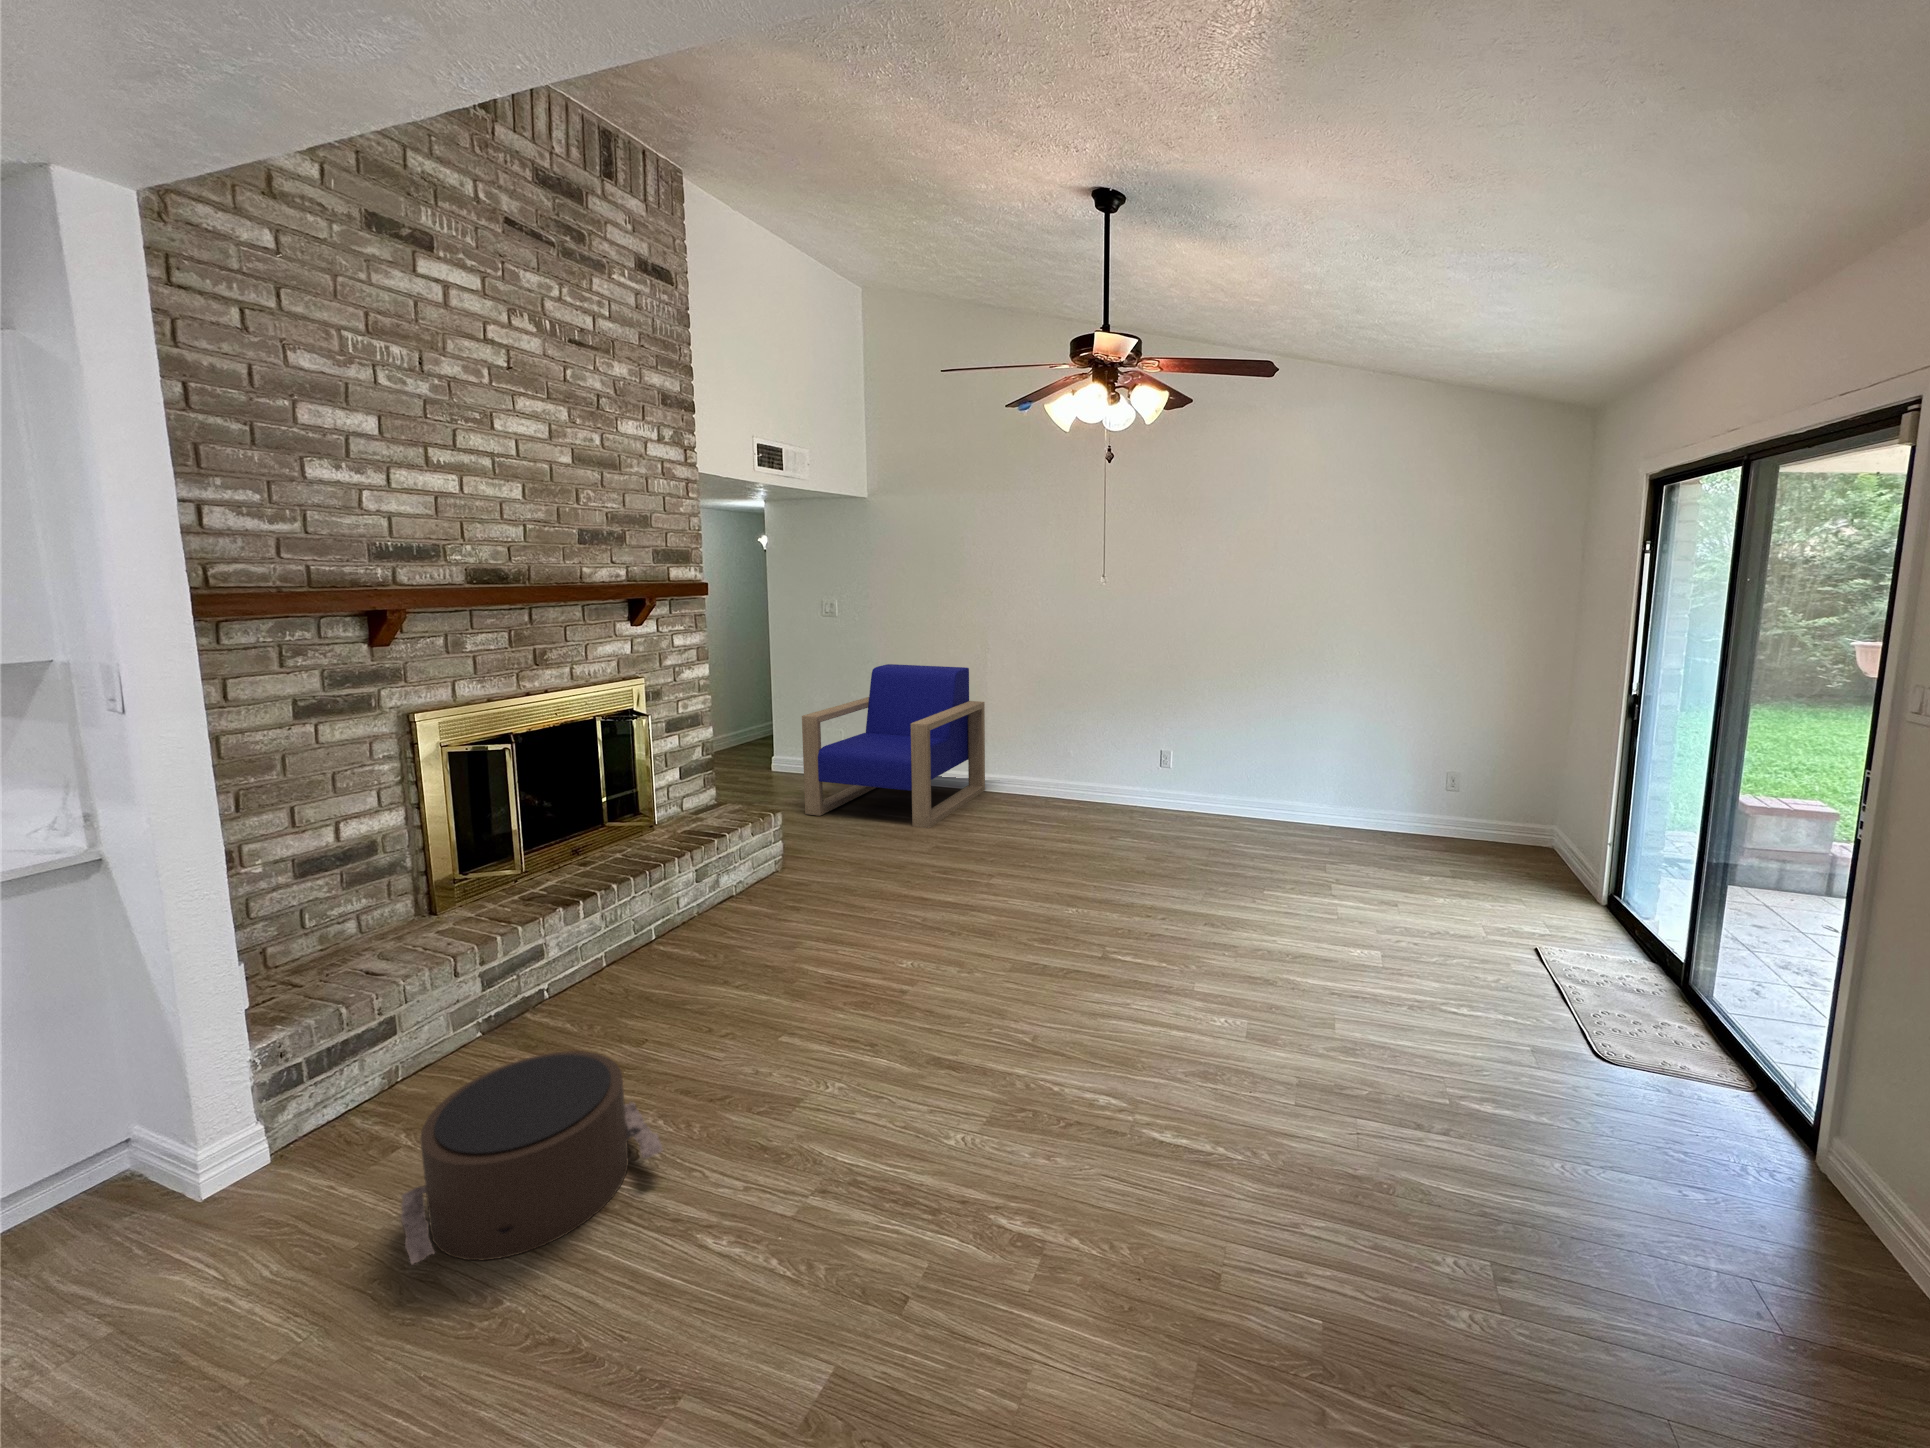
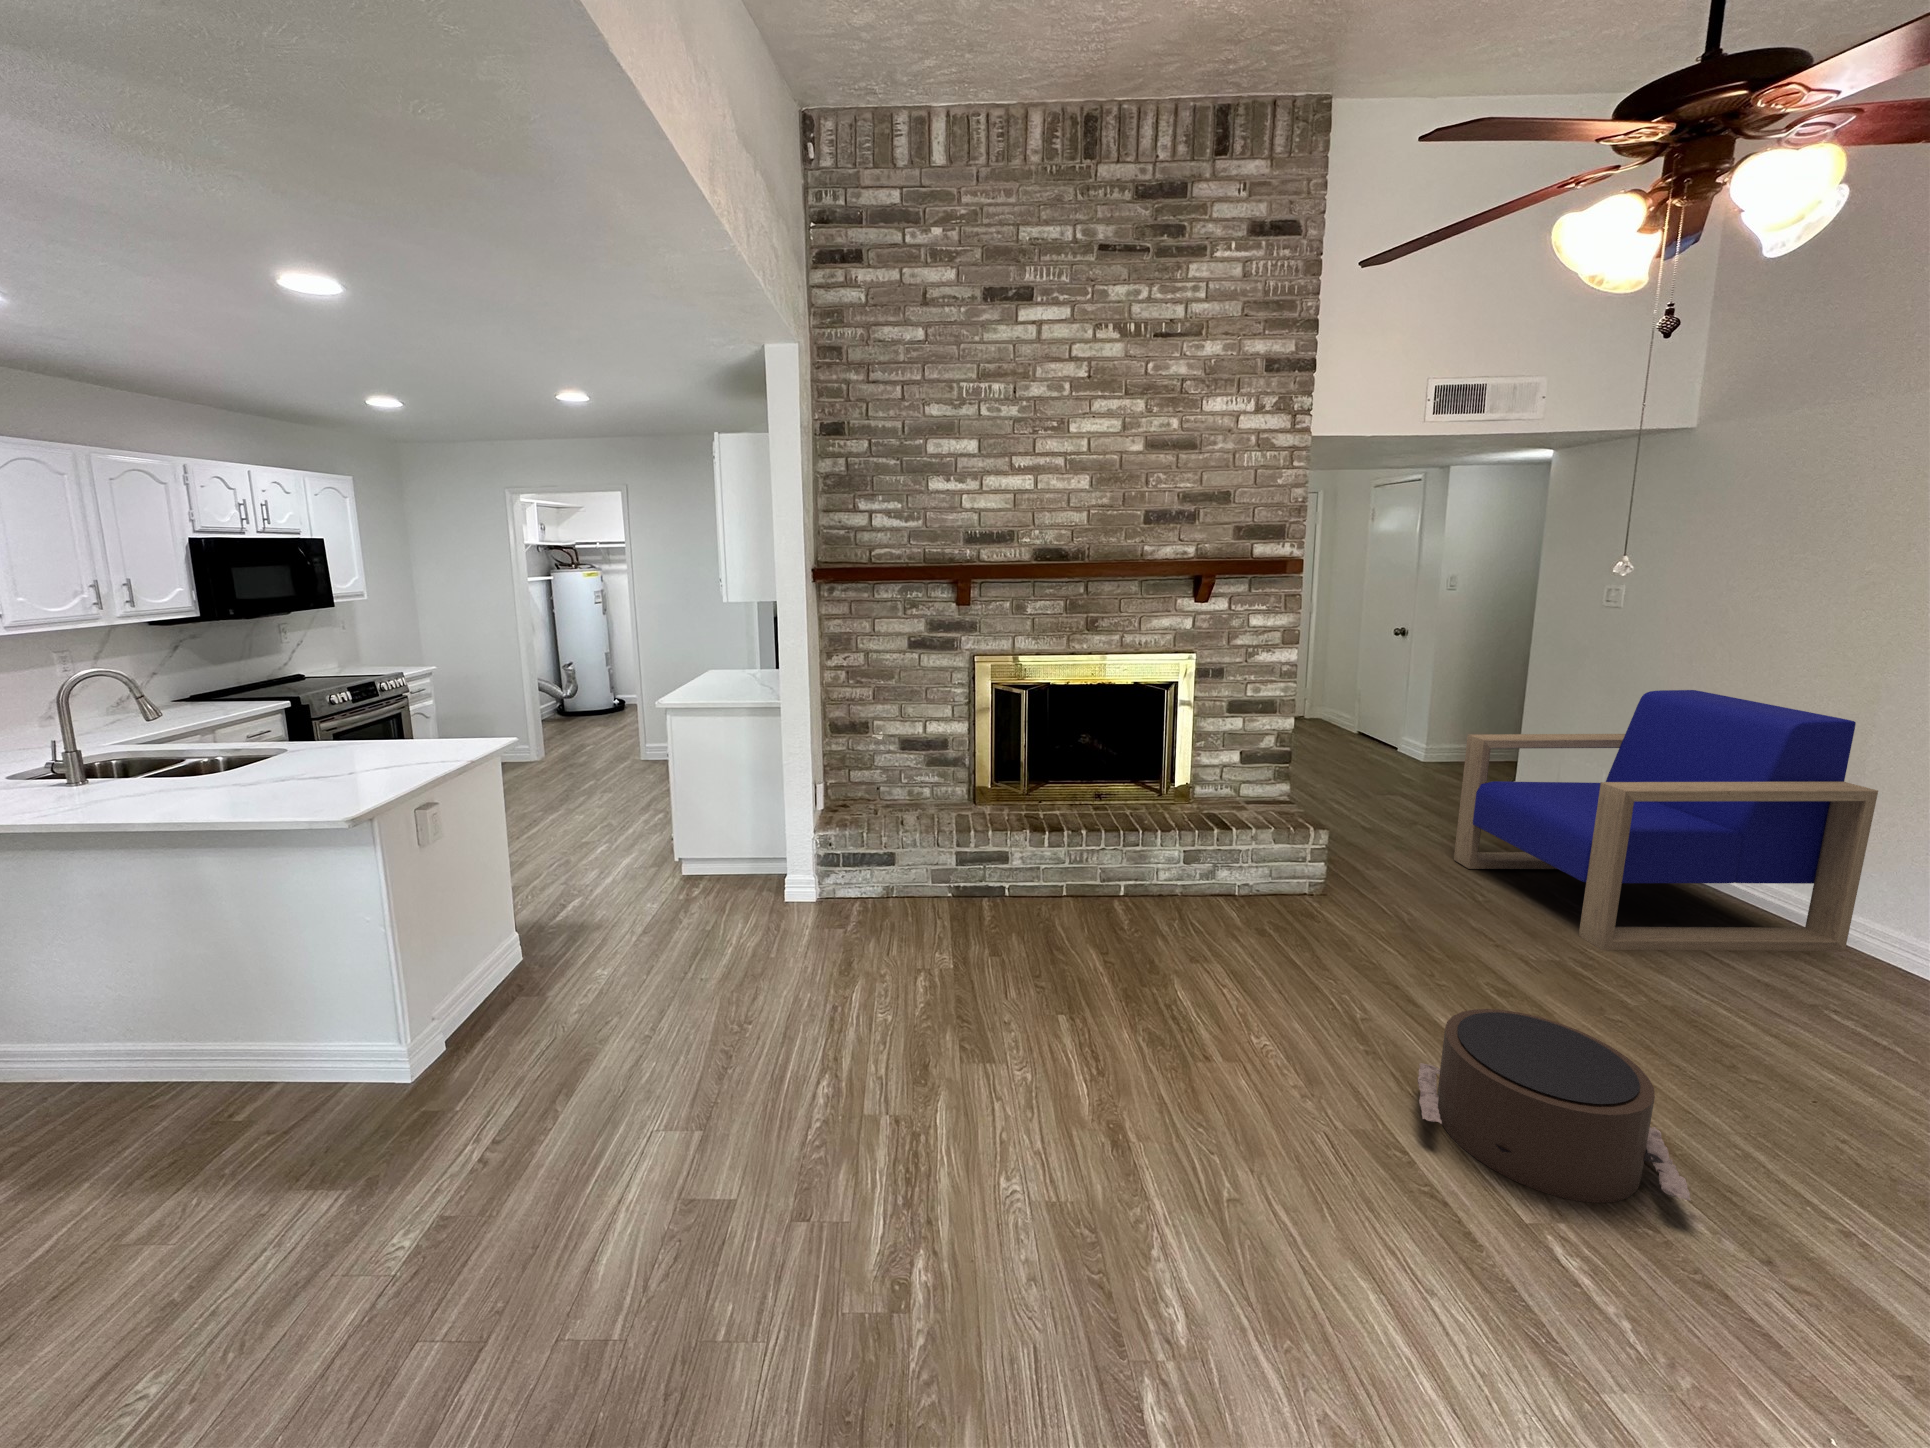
pouf: present [401,1051,663,1264] -> present [1418,1009,1691,1203]

